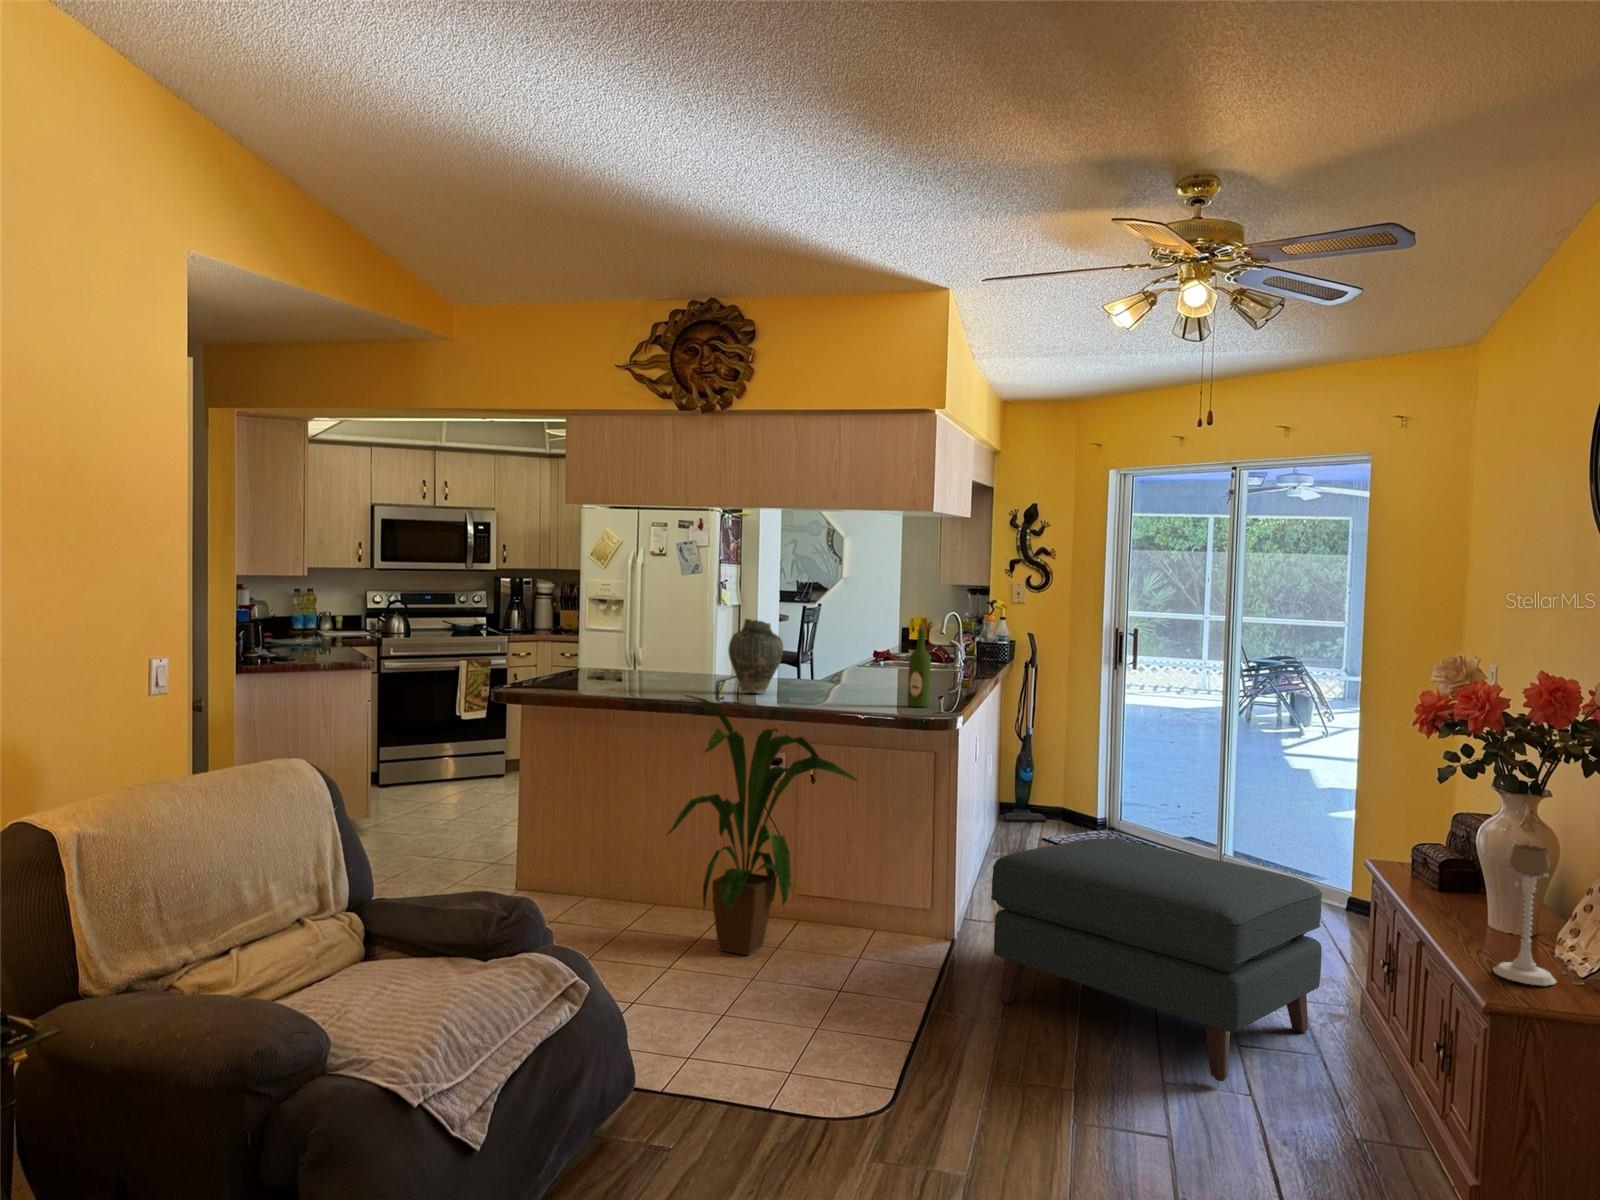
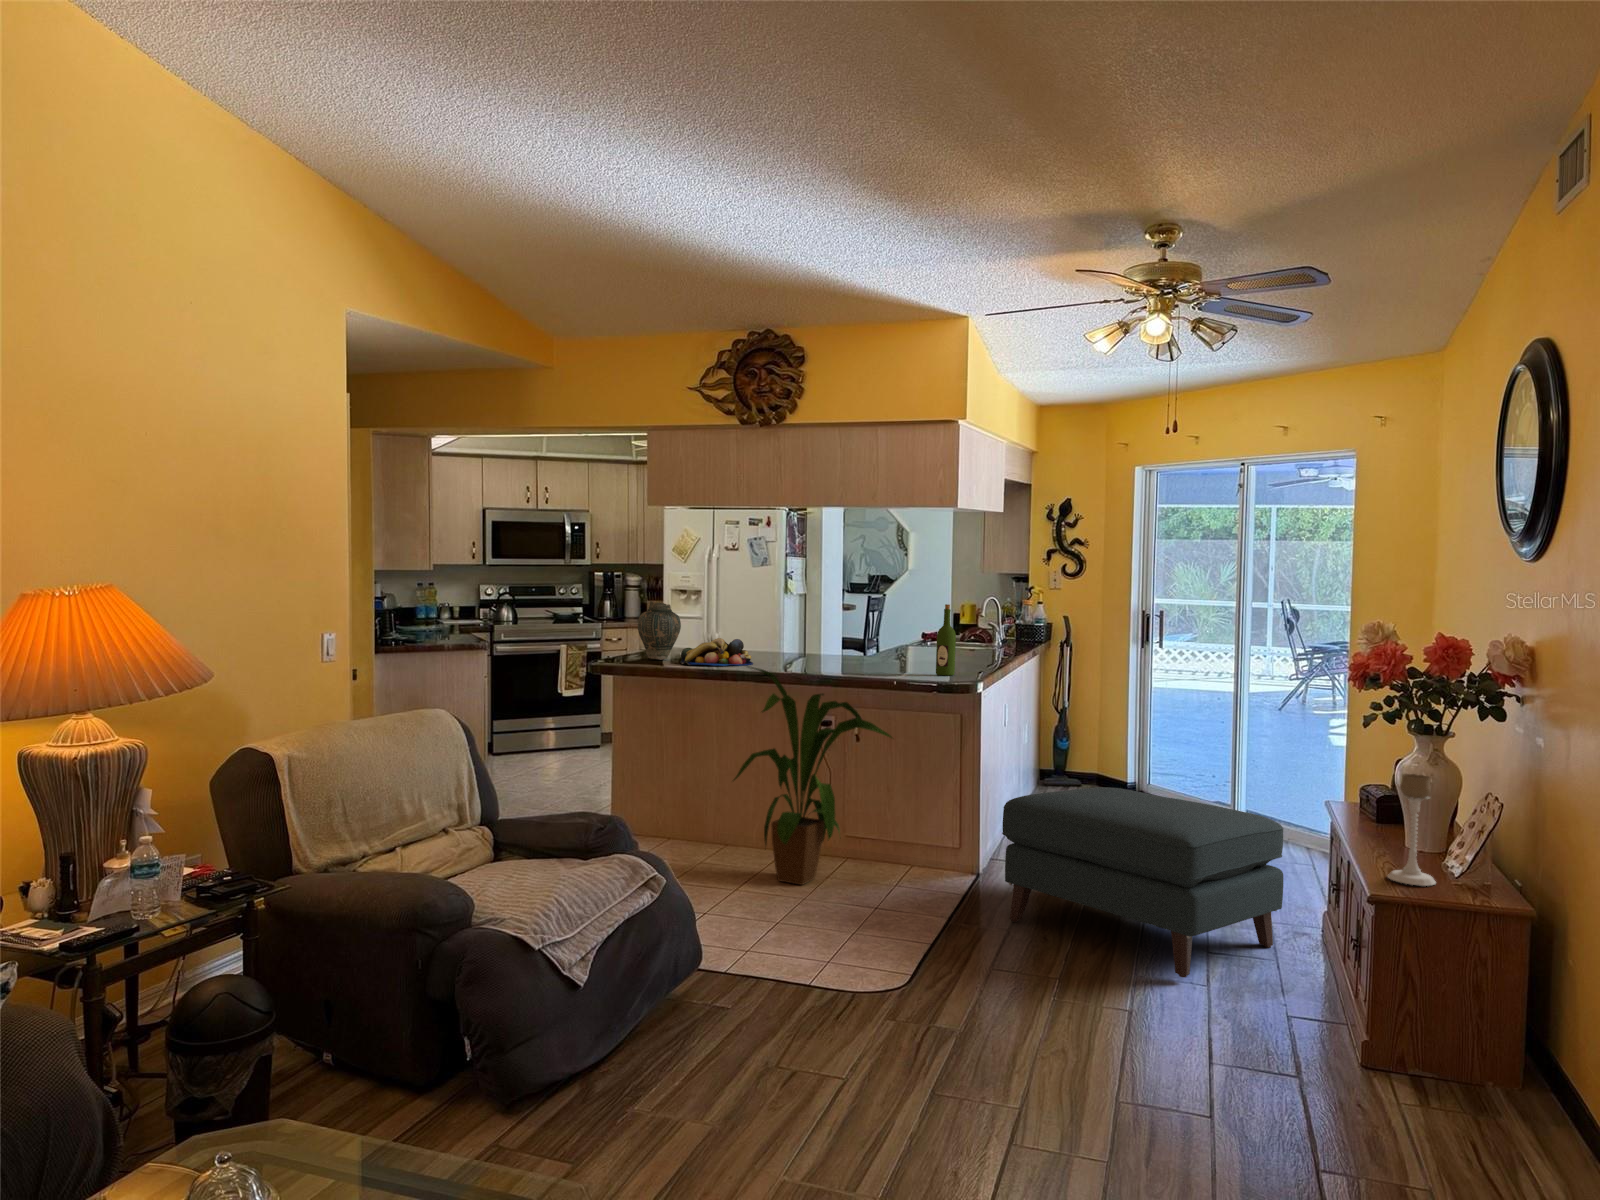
vase: present [728,619,783,694] -> present [638,601,681,660]
fruit bowl: none [601,659,688,692] -> present [680,638,753,666]

